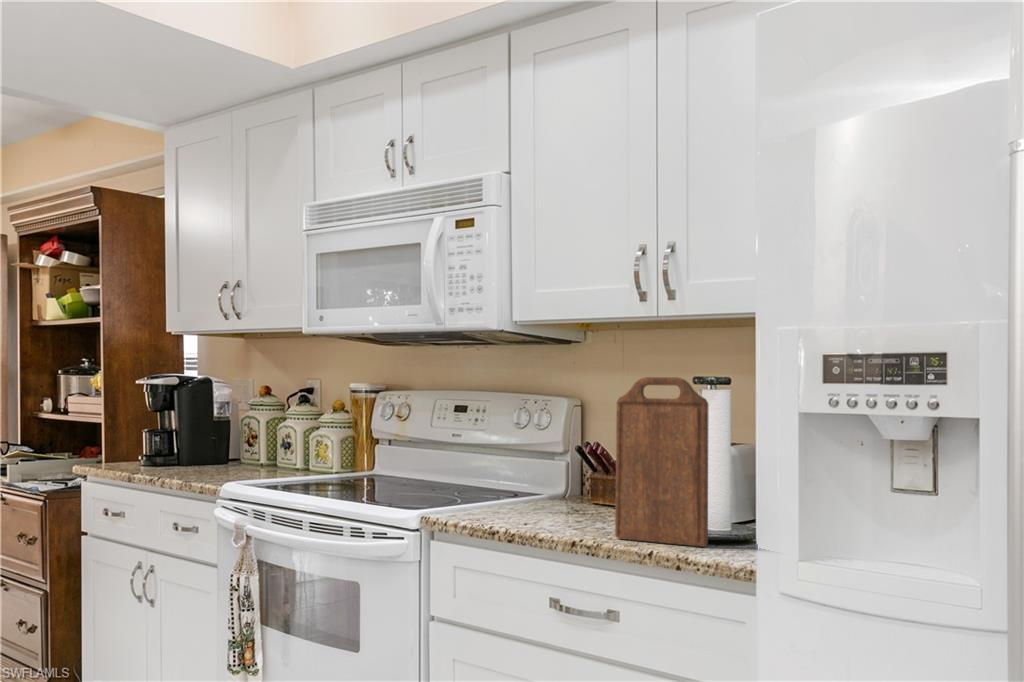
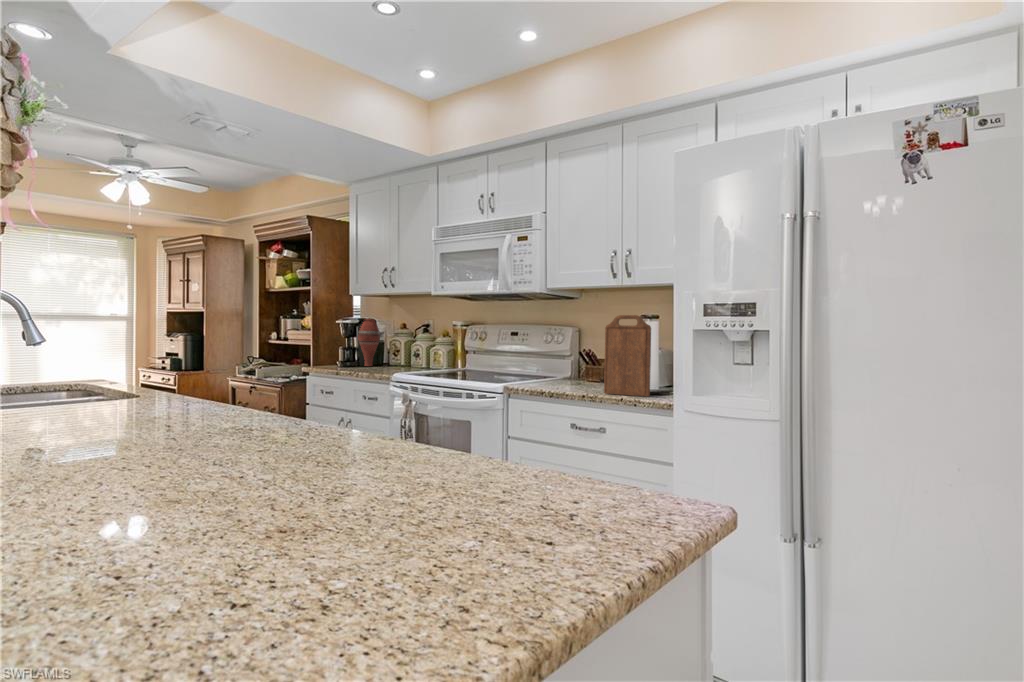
vase: none [176,376,218,466] -> present [358,318,380,366]

